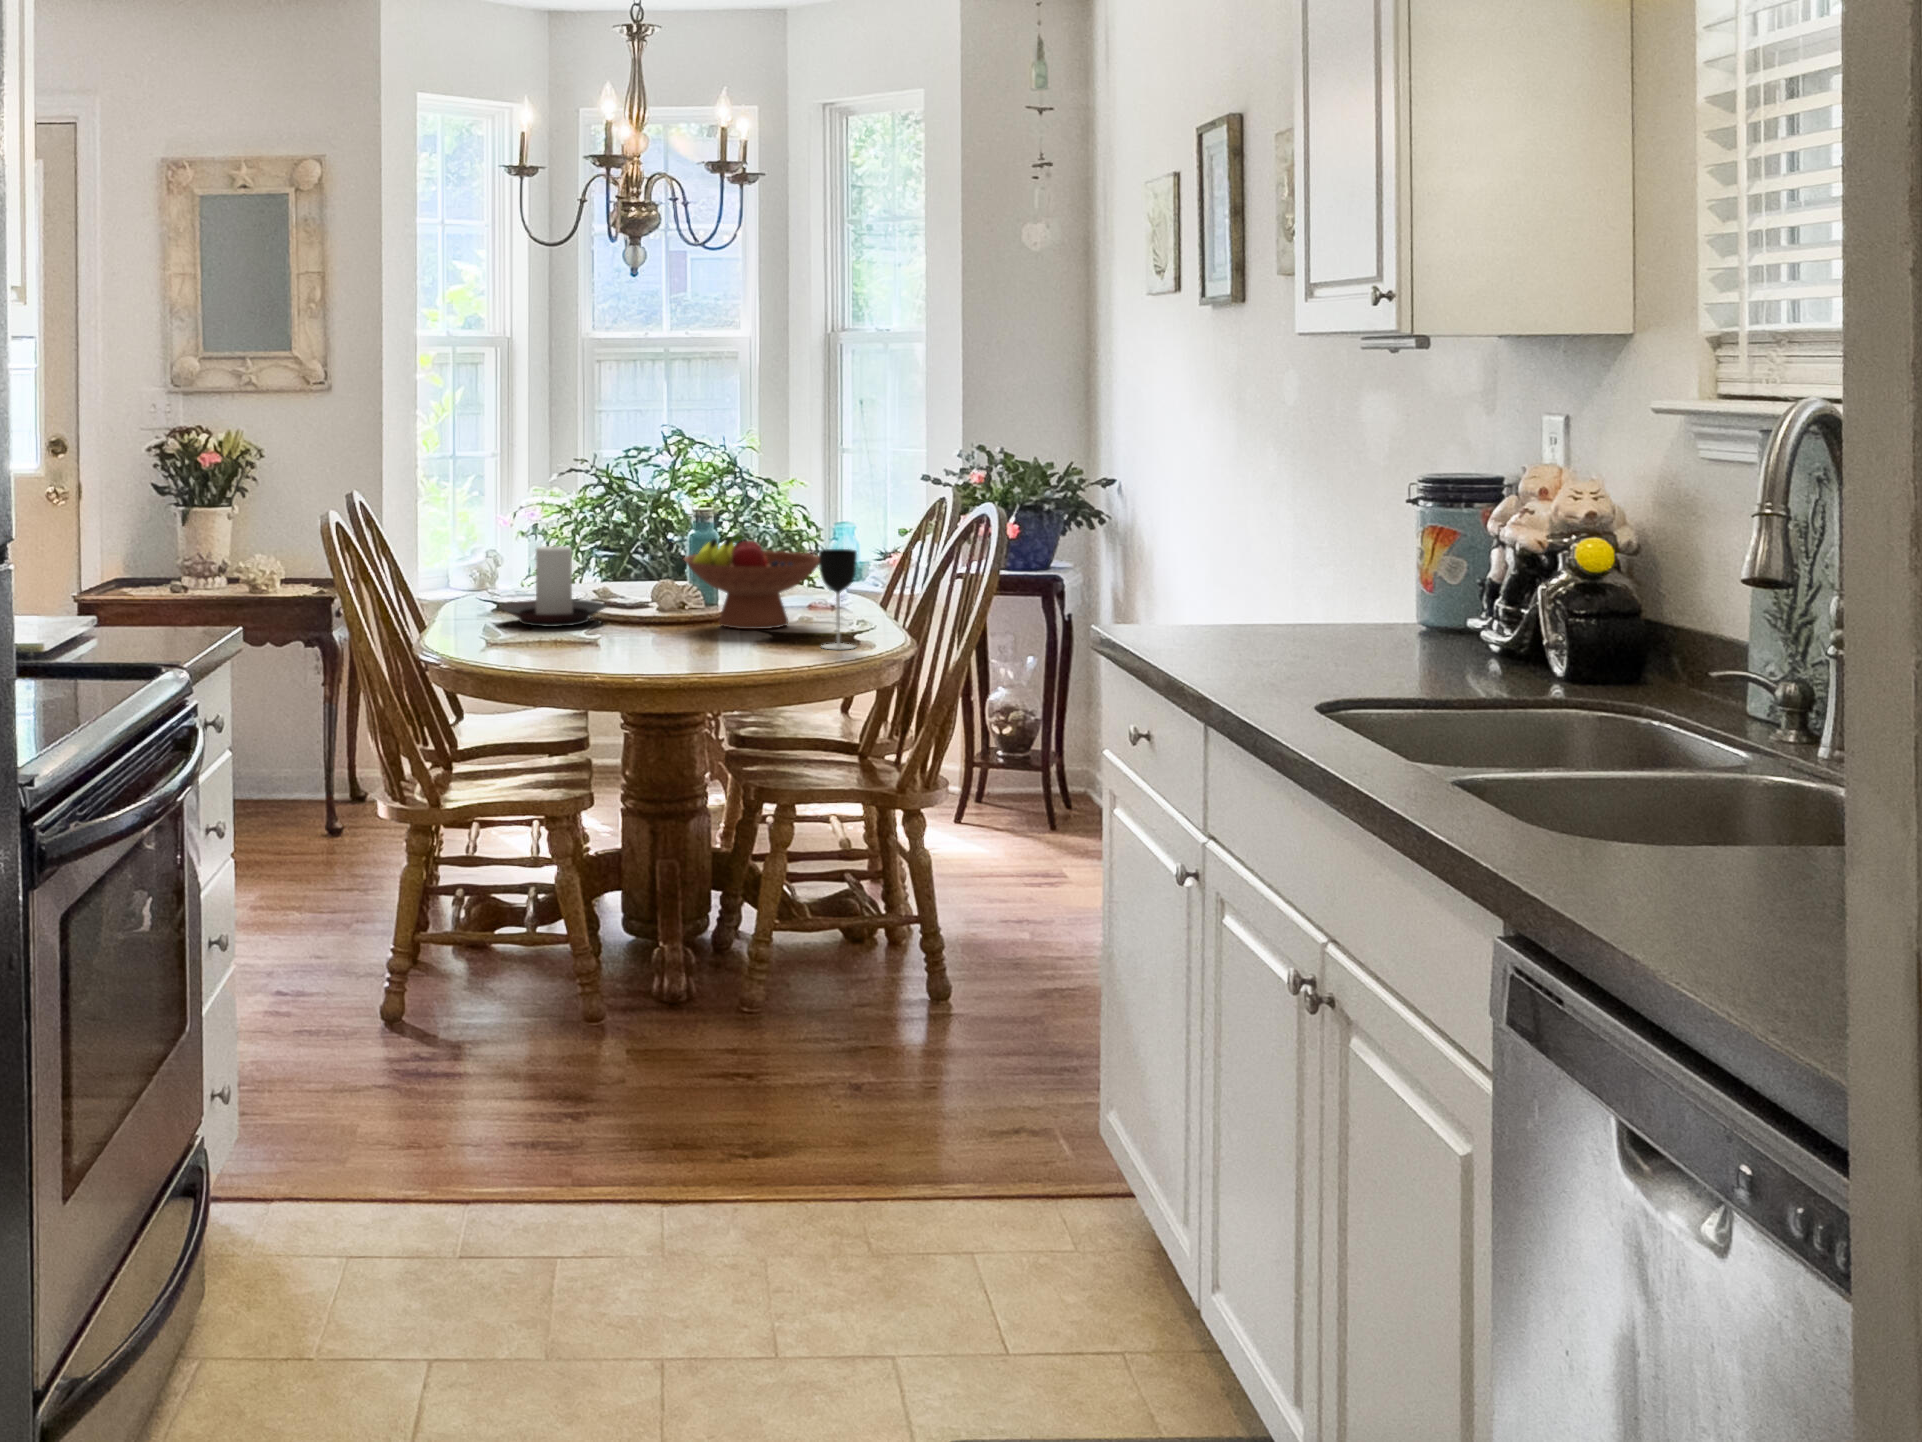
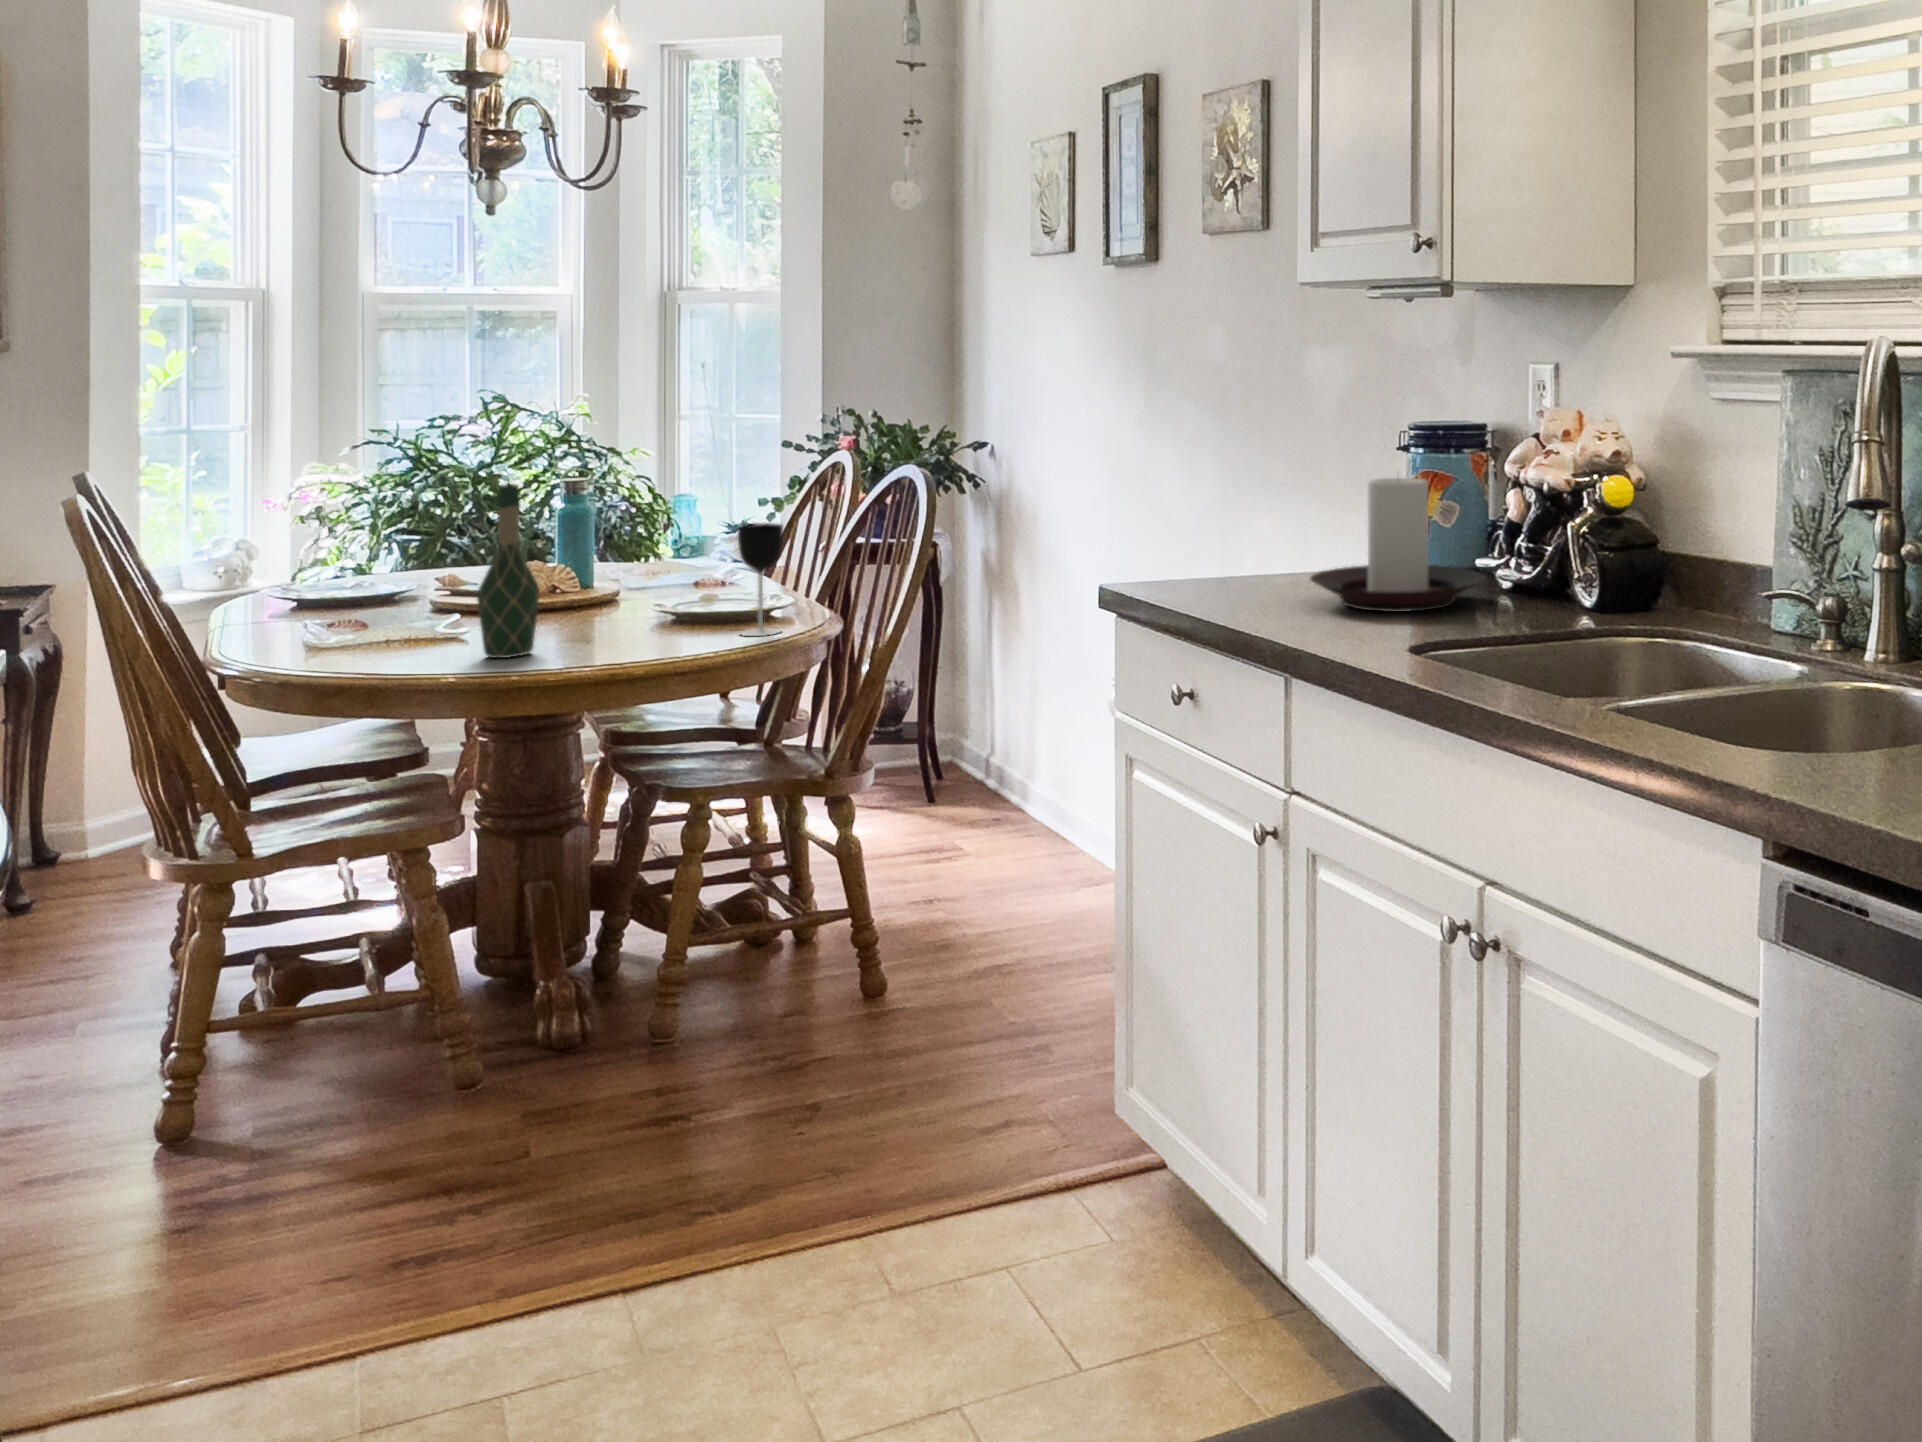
wine bottle: none [619,504,665,649] -> present [477,484,540,658]
fruit bowl: present [684,534,819,629] -> none [548,513,726,622]
candle holder: present [501,546,607,627] -> present [1310,477,1485,612]

